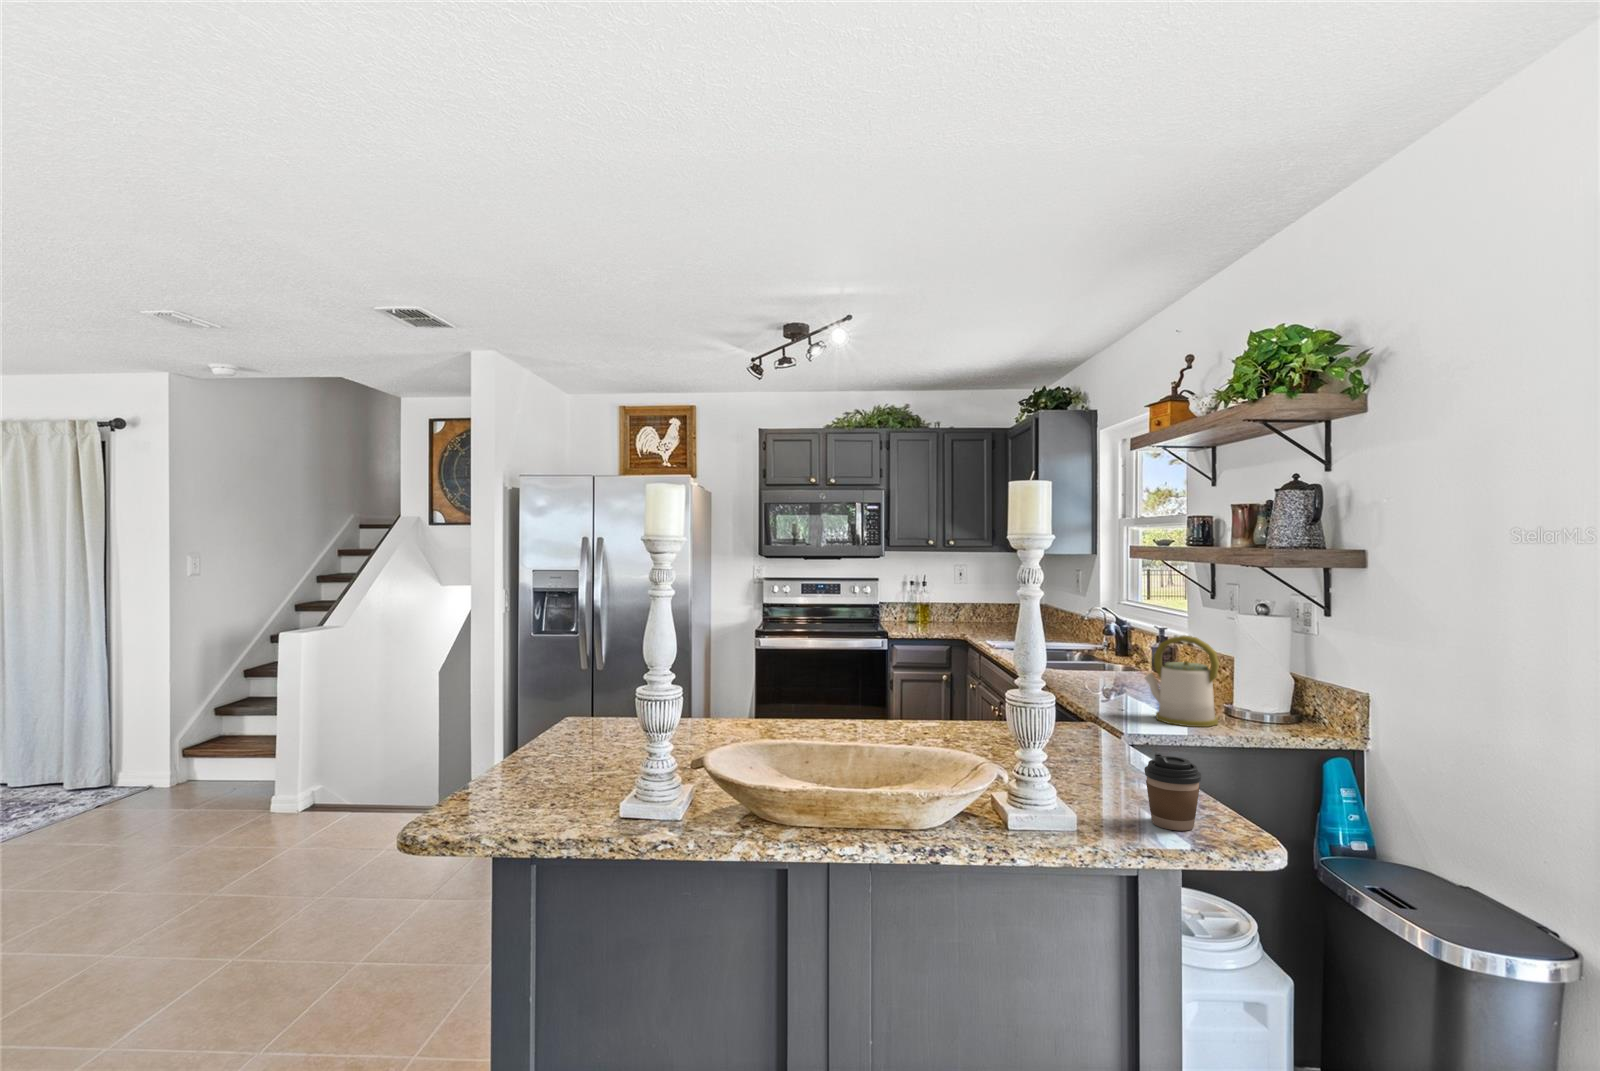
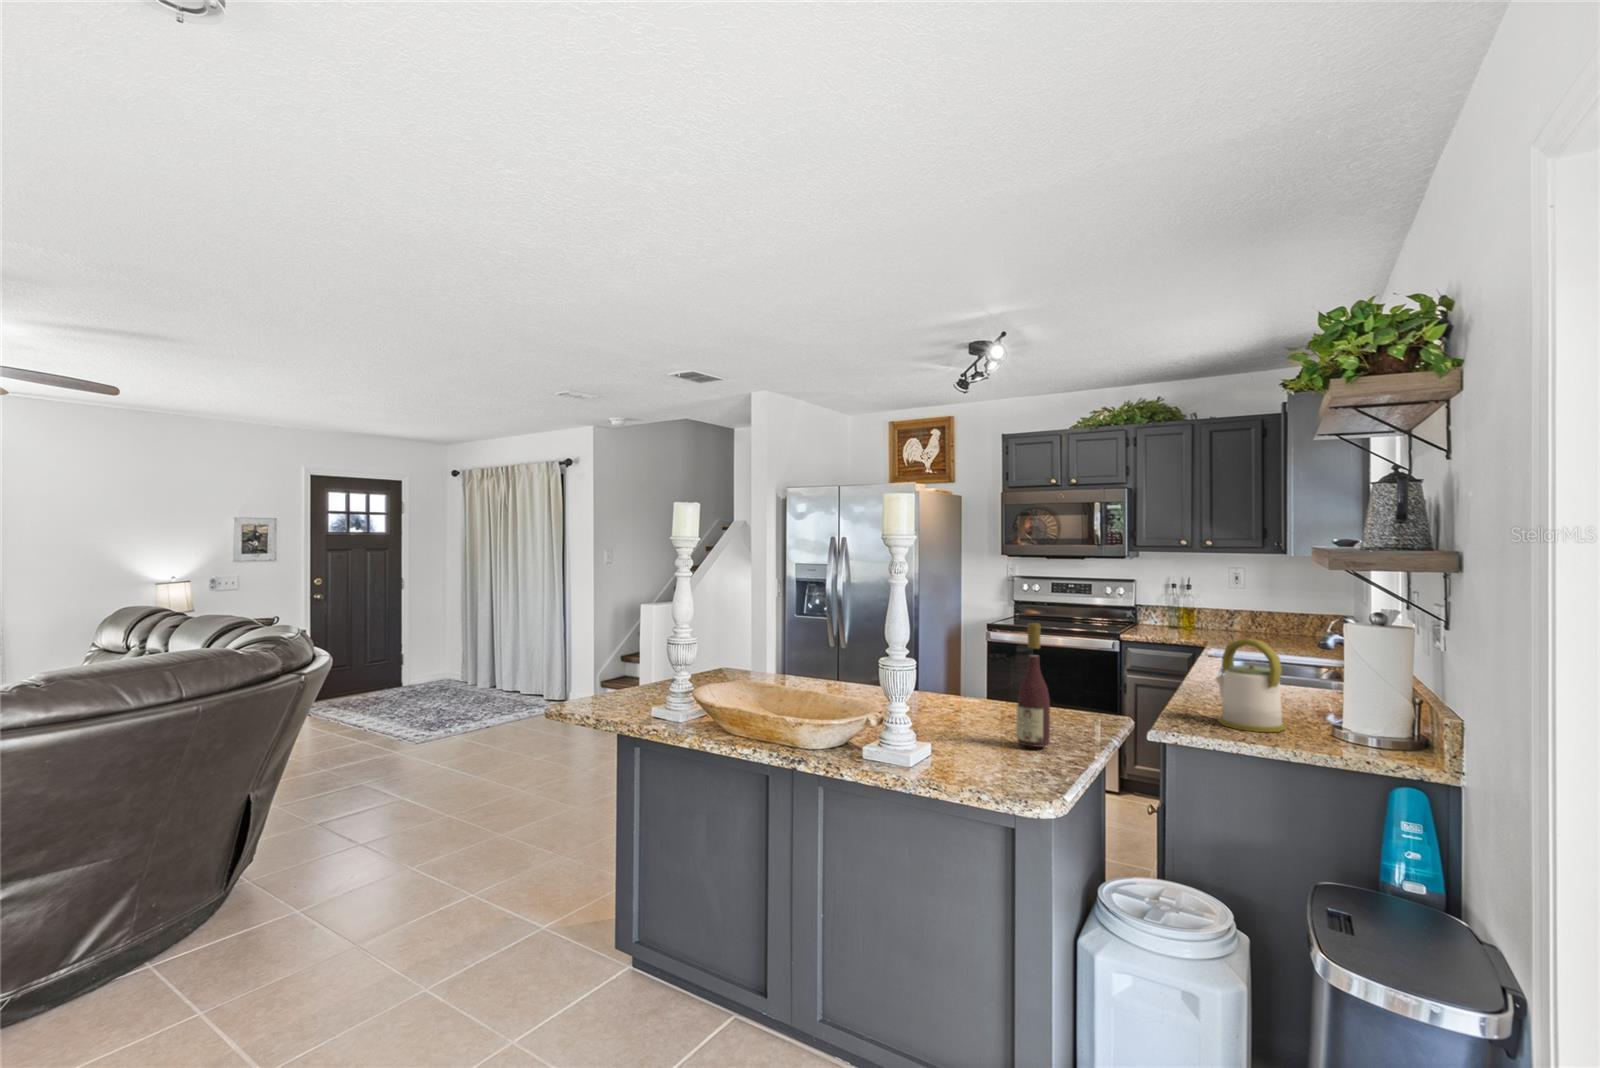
wine bottle: none [1097,636,1139,784] -> present [1016,623,1050,747]
coffee cup: present [1144,754,1201,831] -> none [975,715,1019,778]

